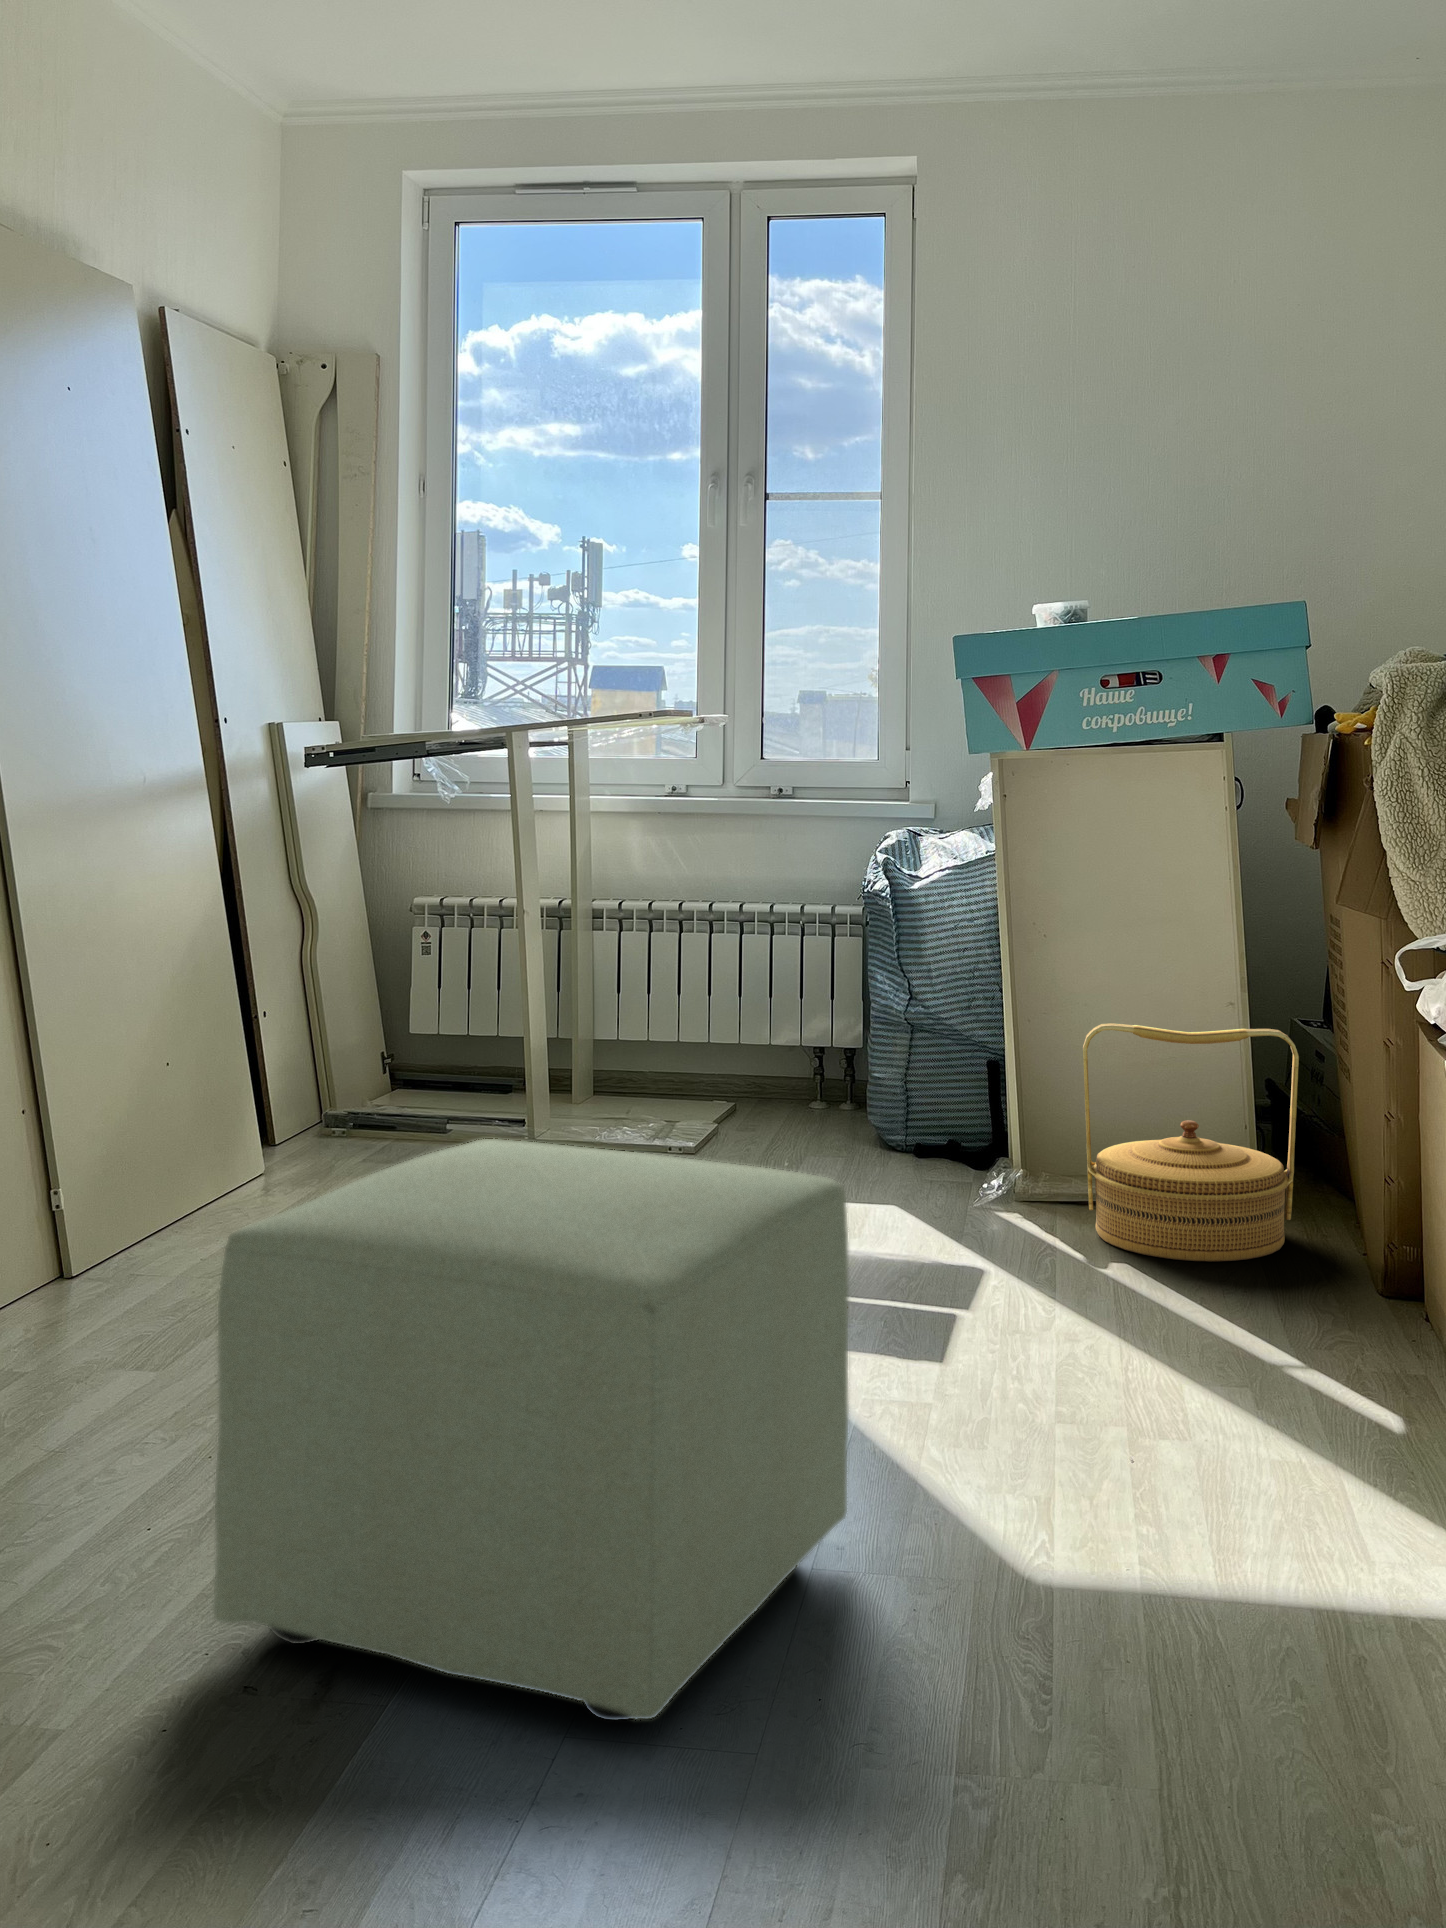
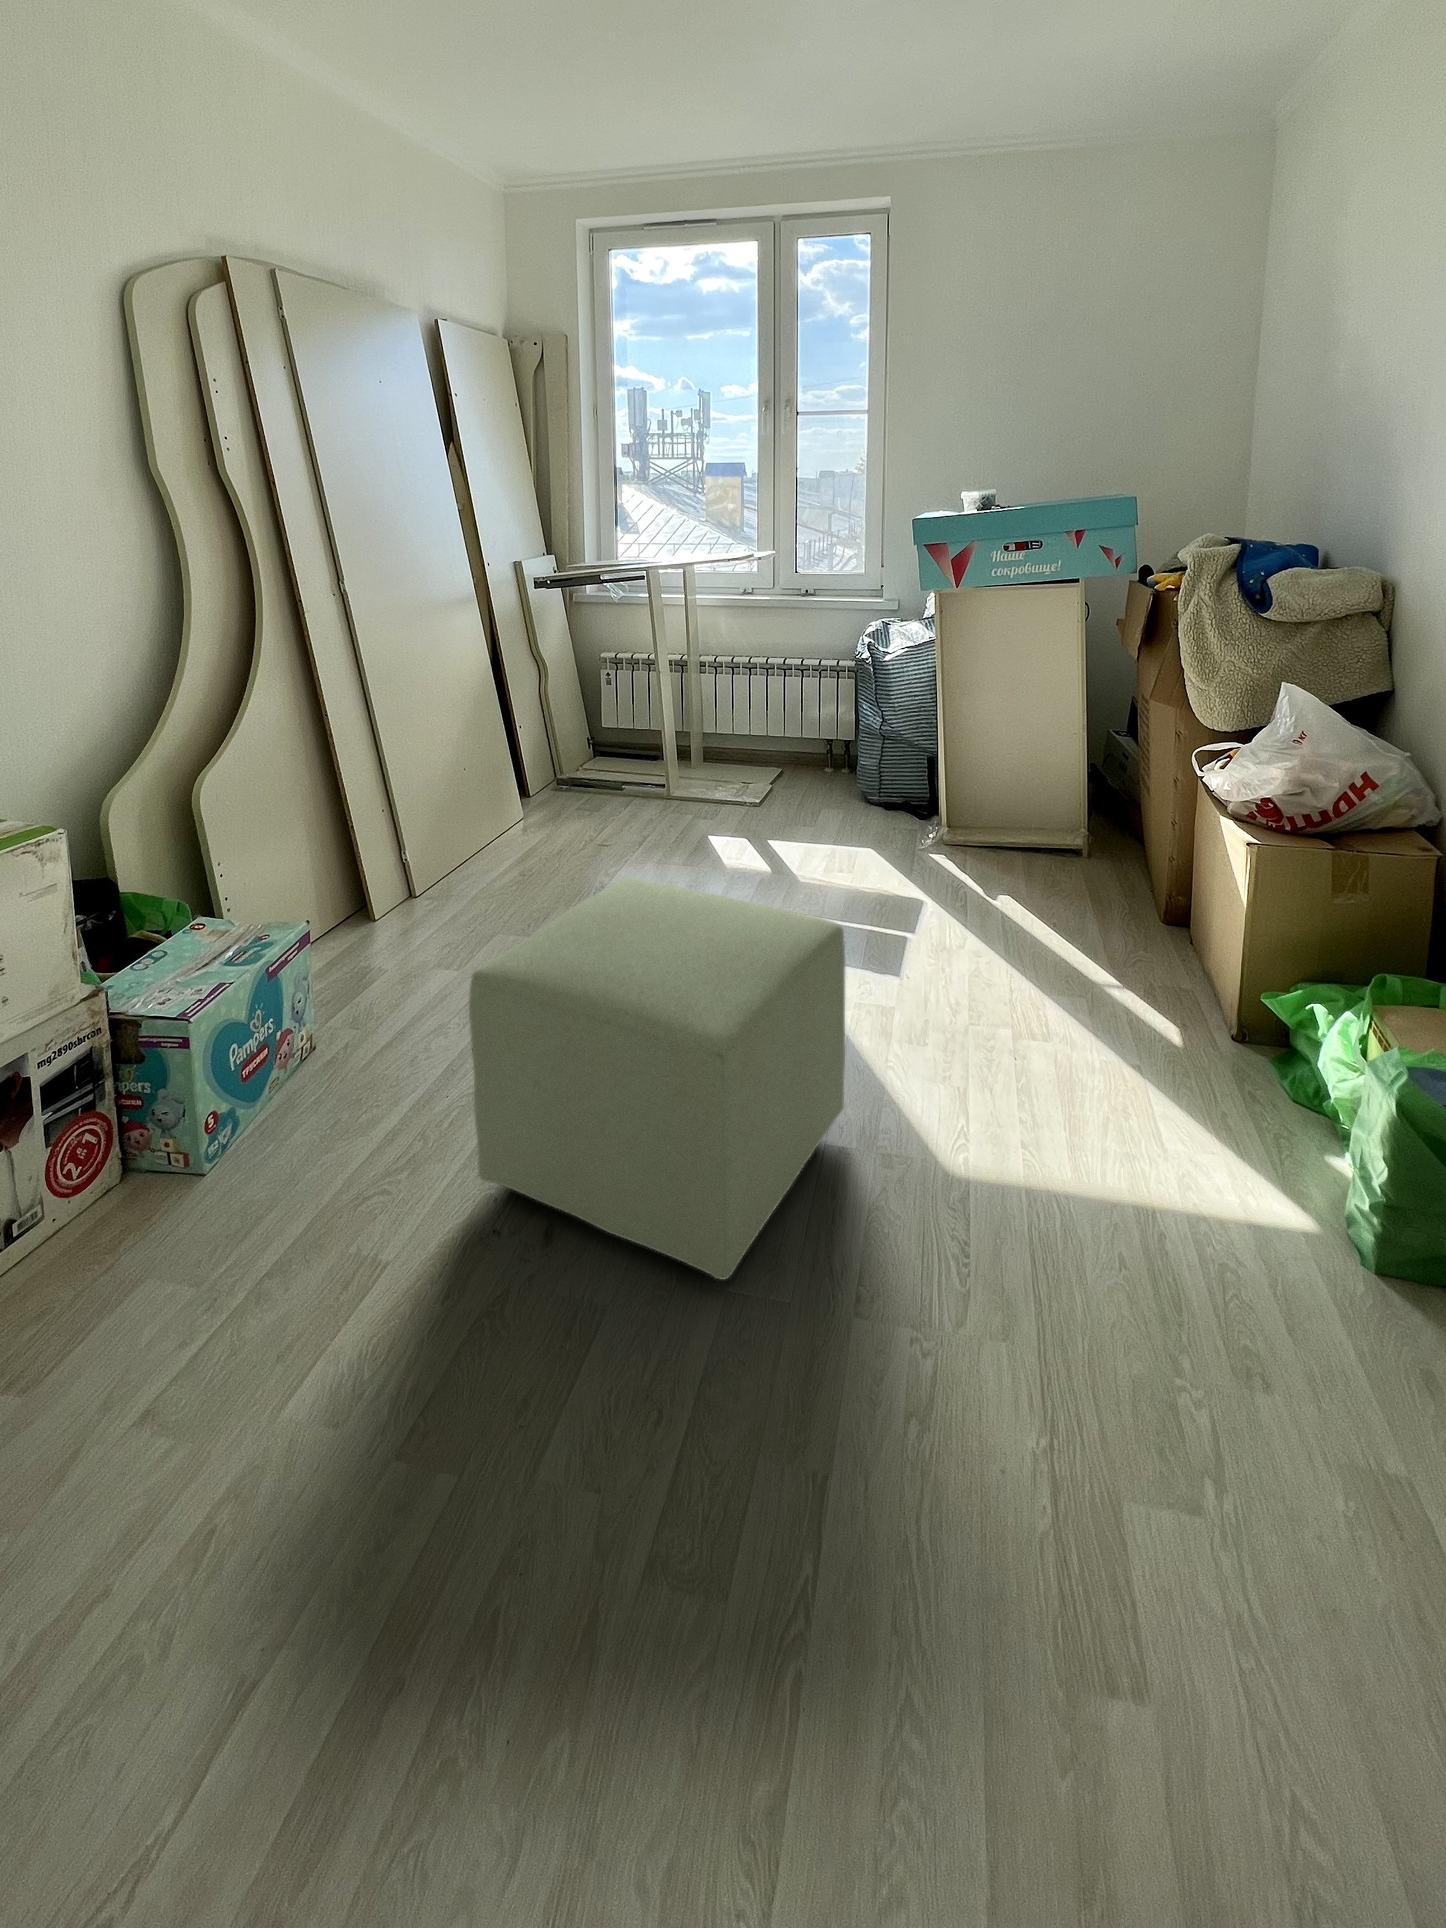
woven basket: present [1083,1023,1299,1262] -> none [984,753,1115,893]

